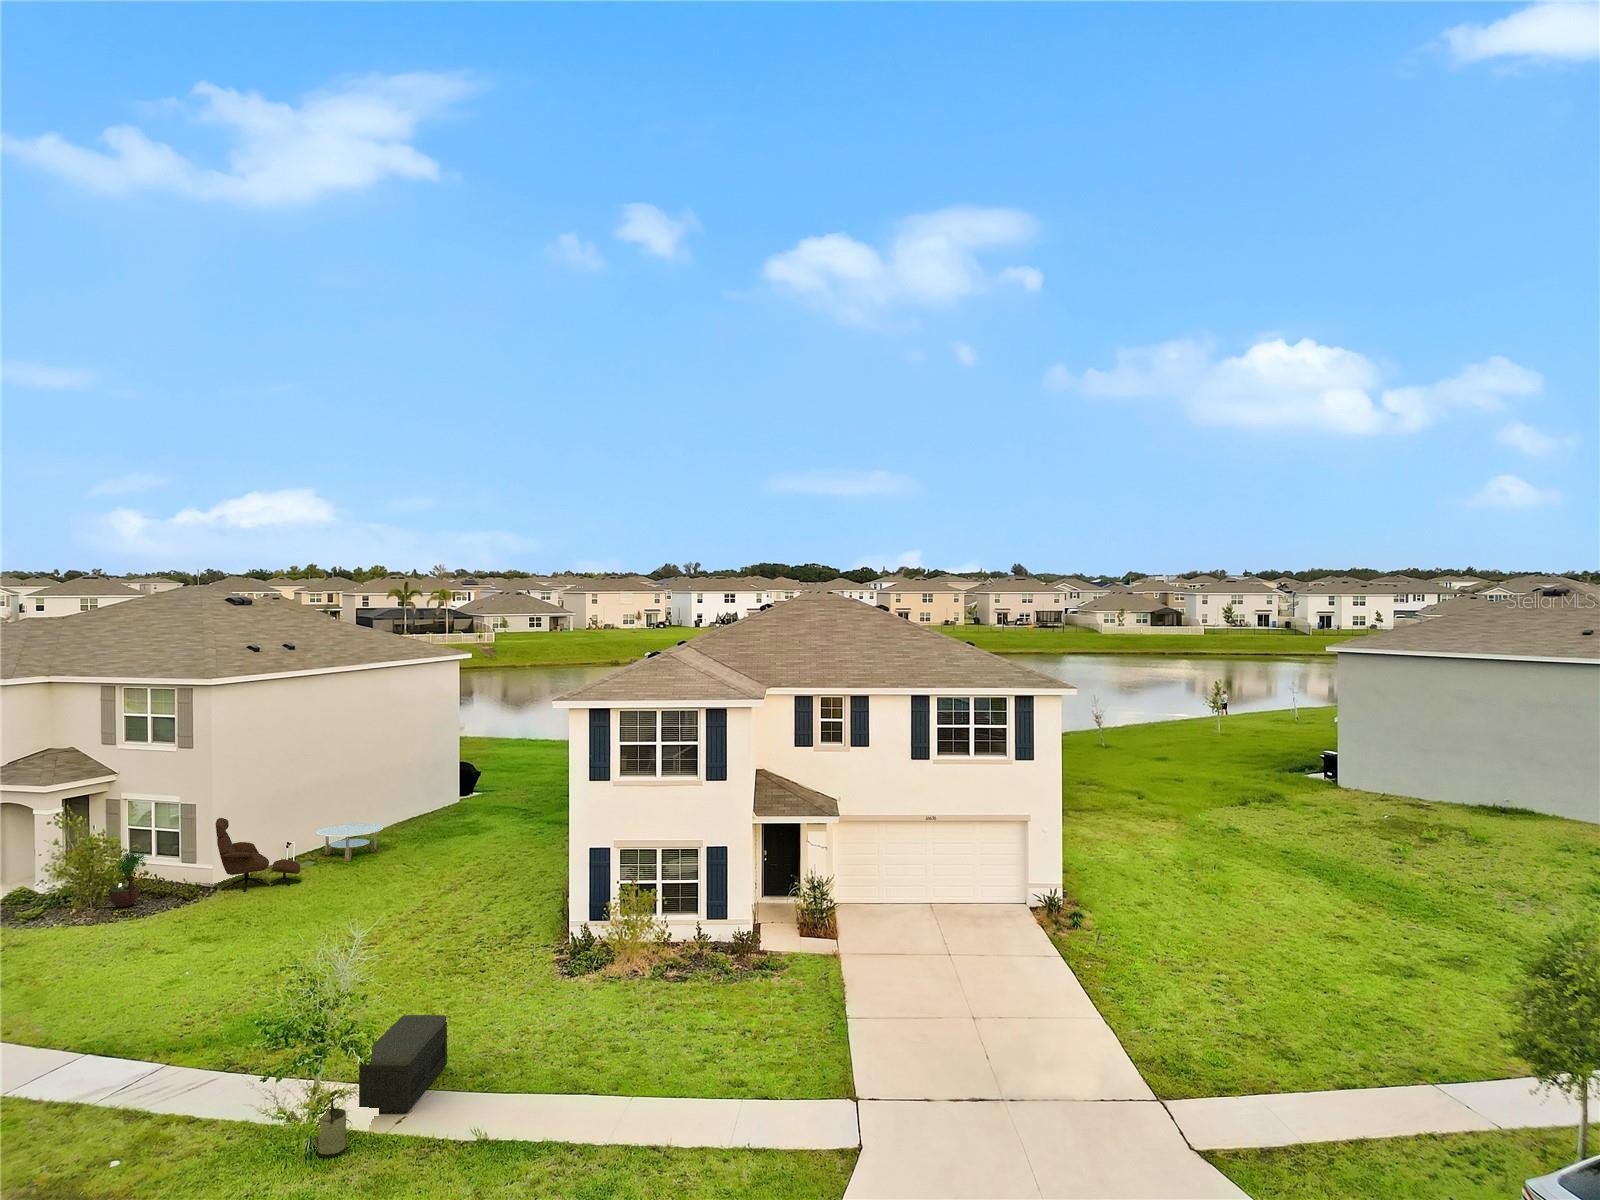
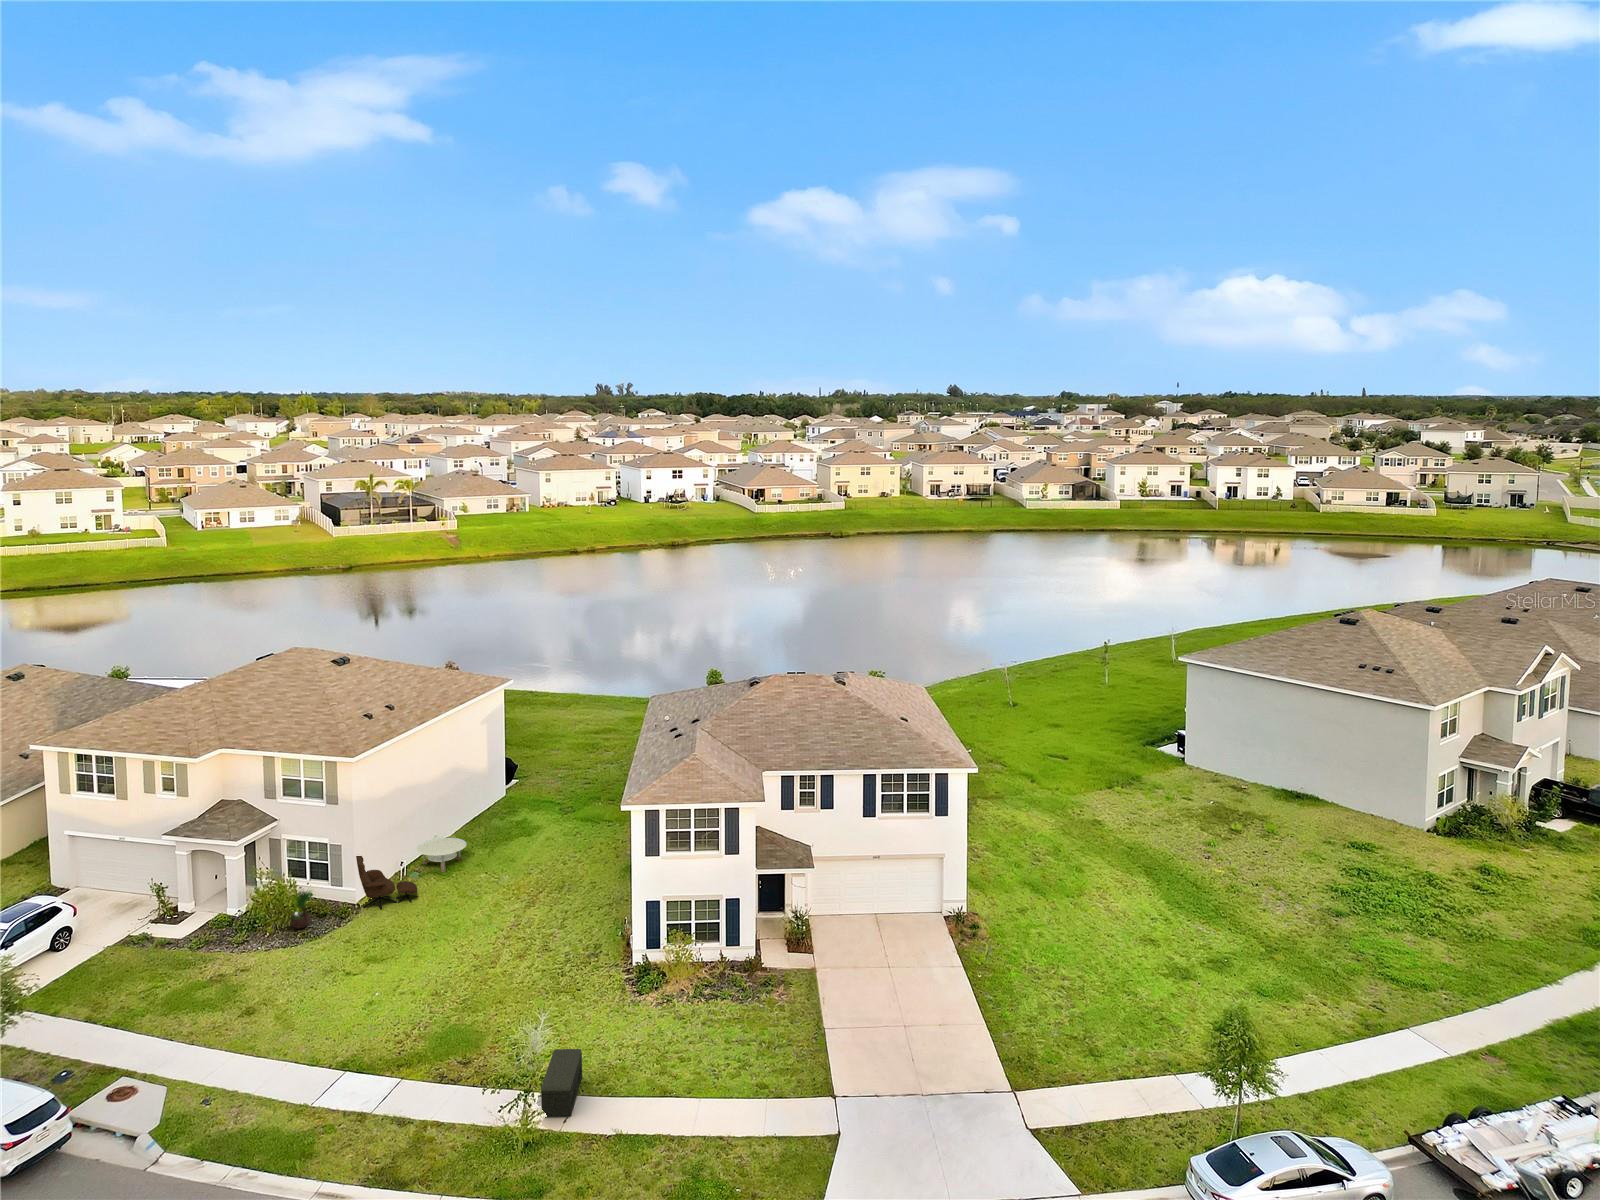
watering can: present [286,1098,351,1158] -> none [511,1117,547,1151]

